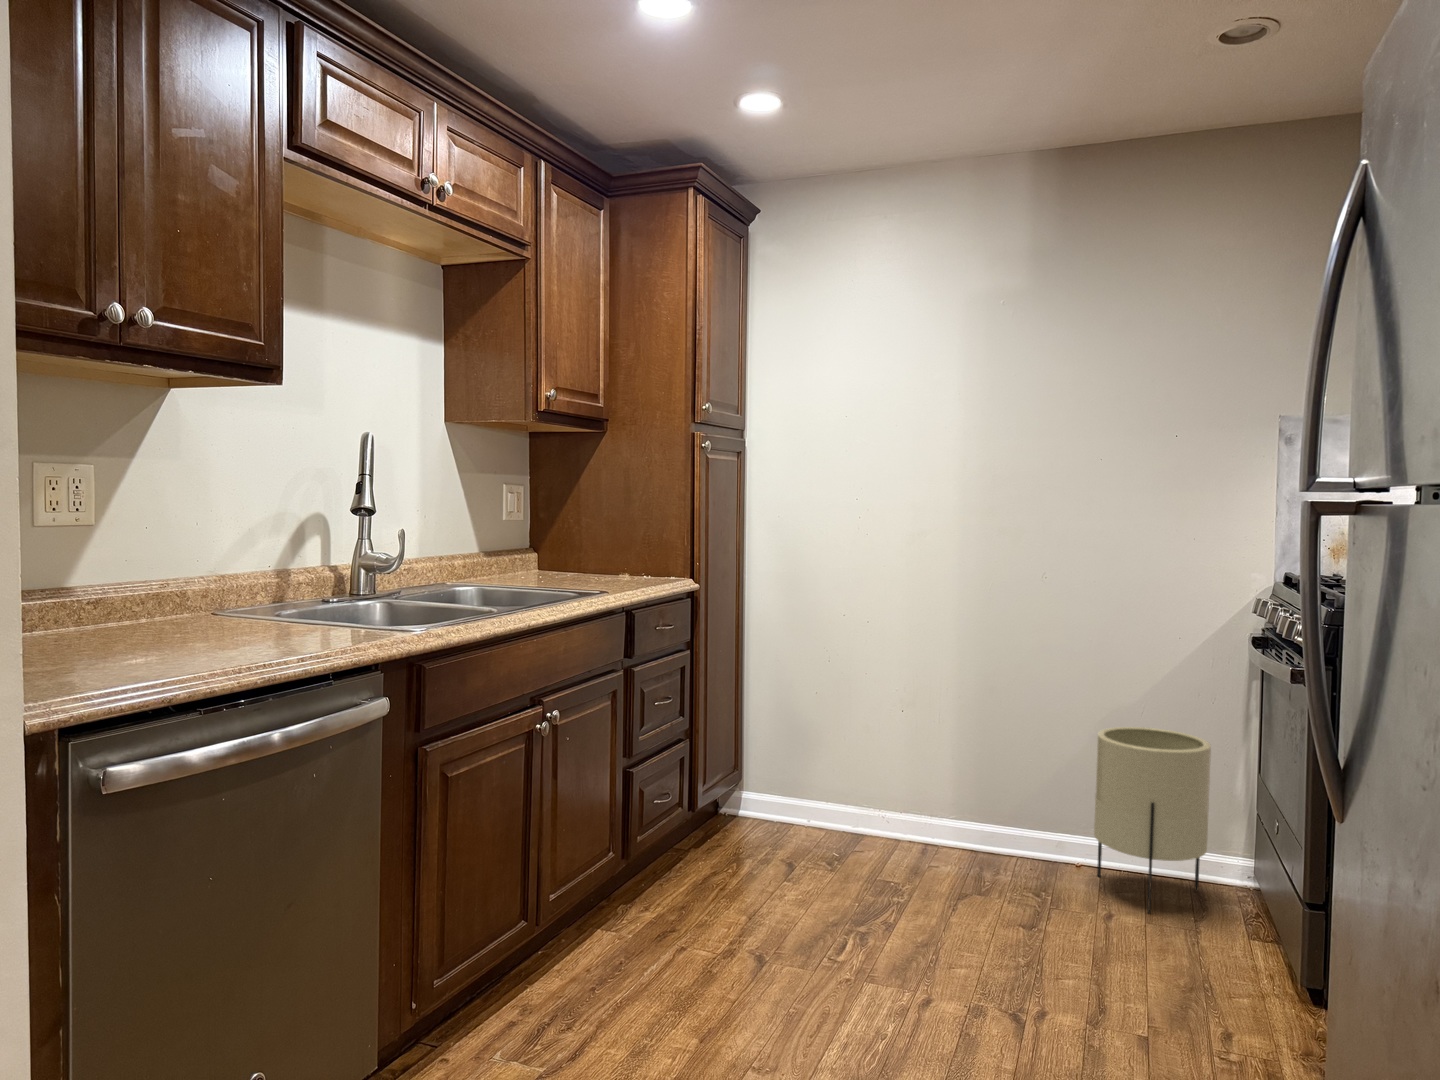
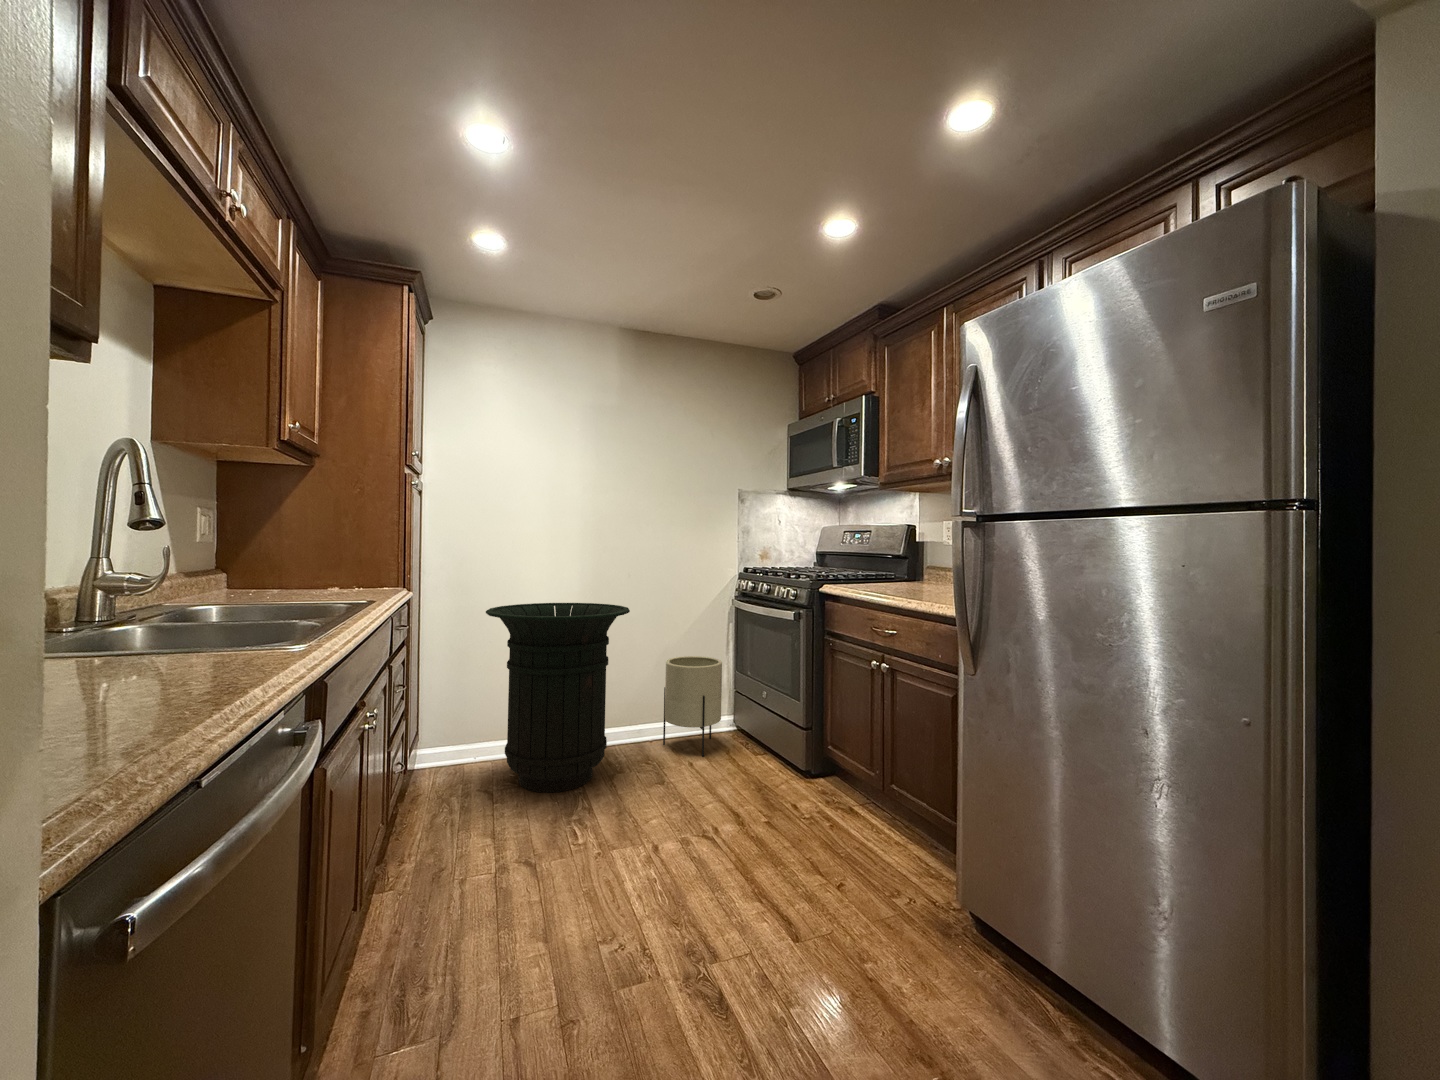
trash can: none [791,609,1005,894] -> present [486,603,630,793]

